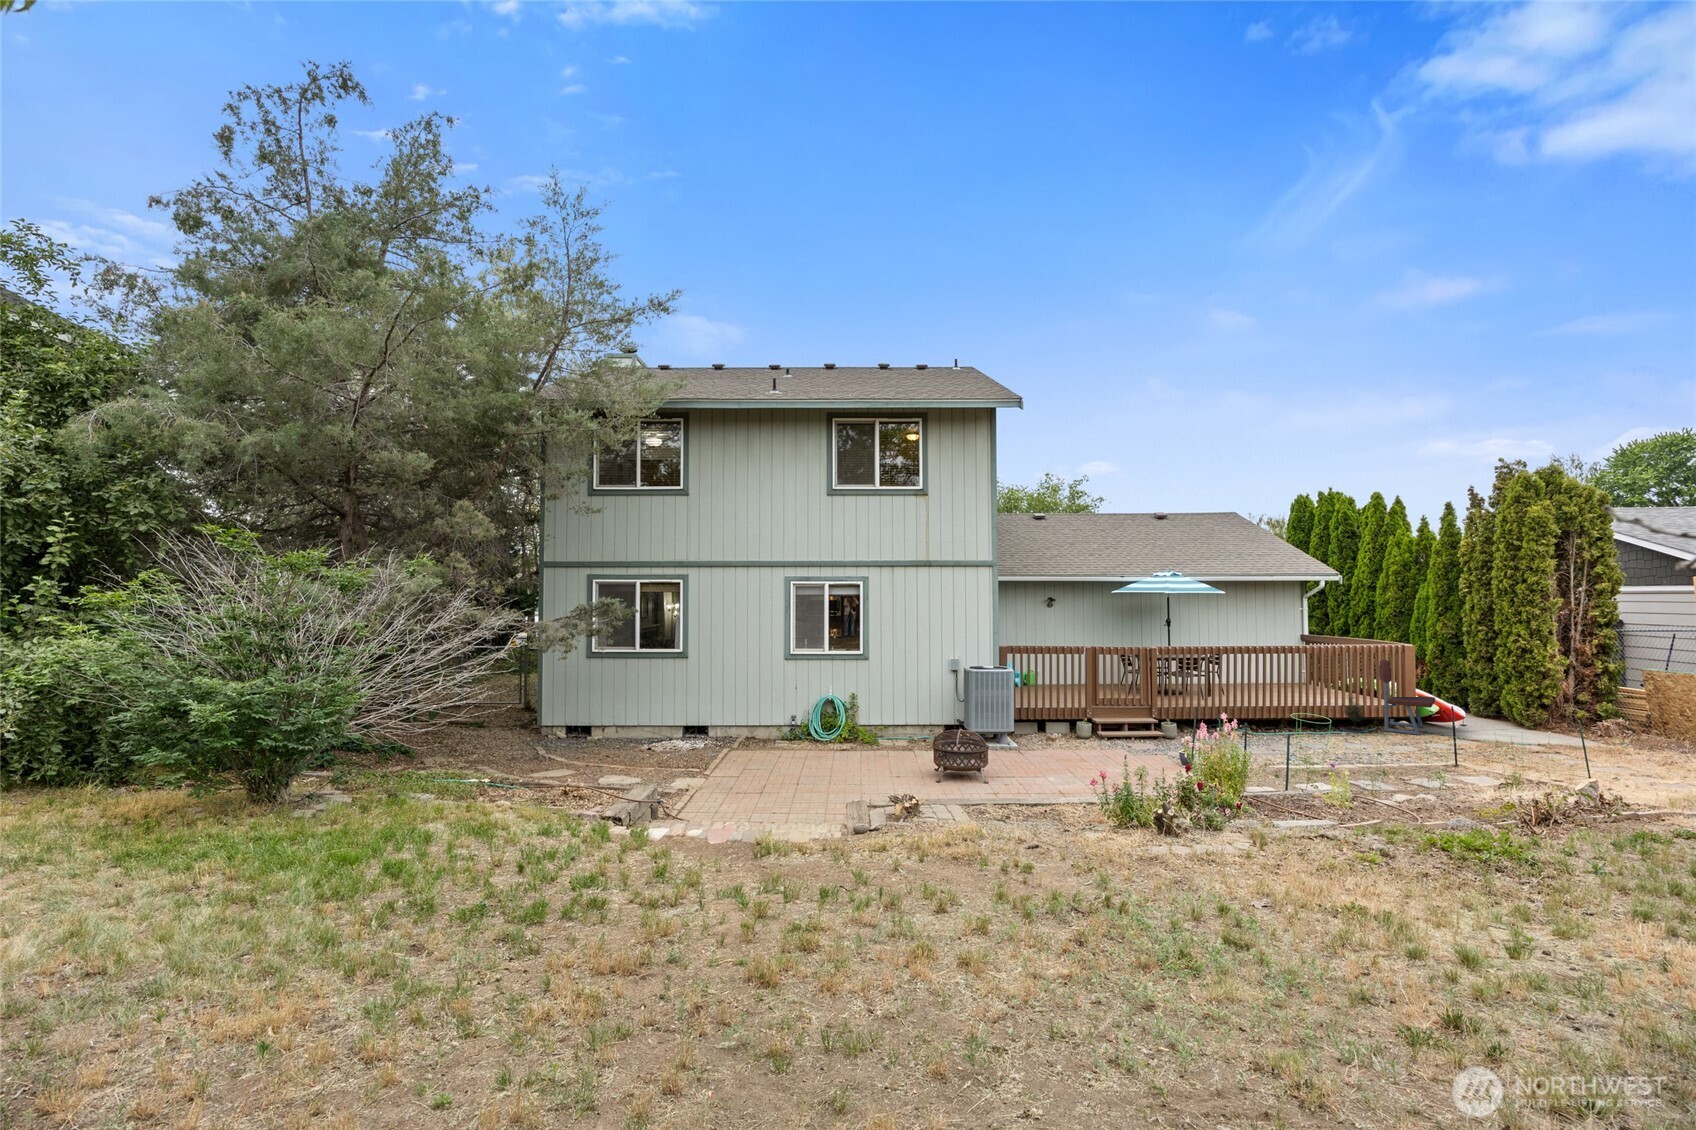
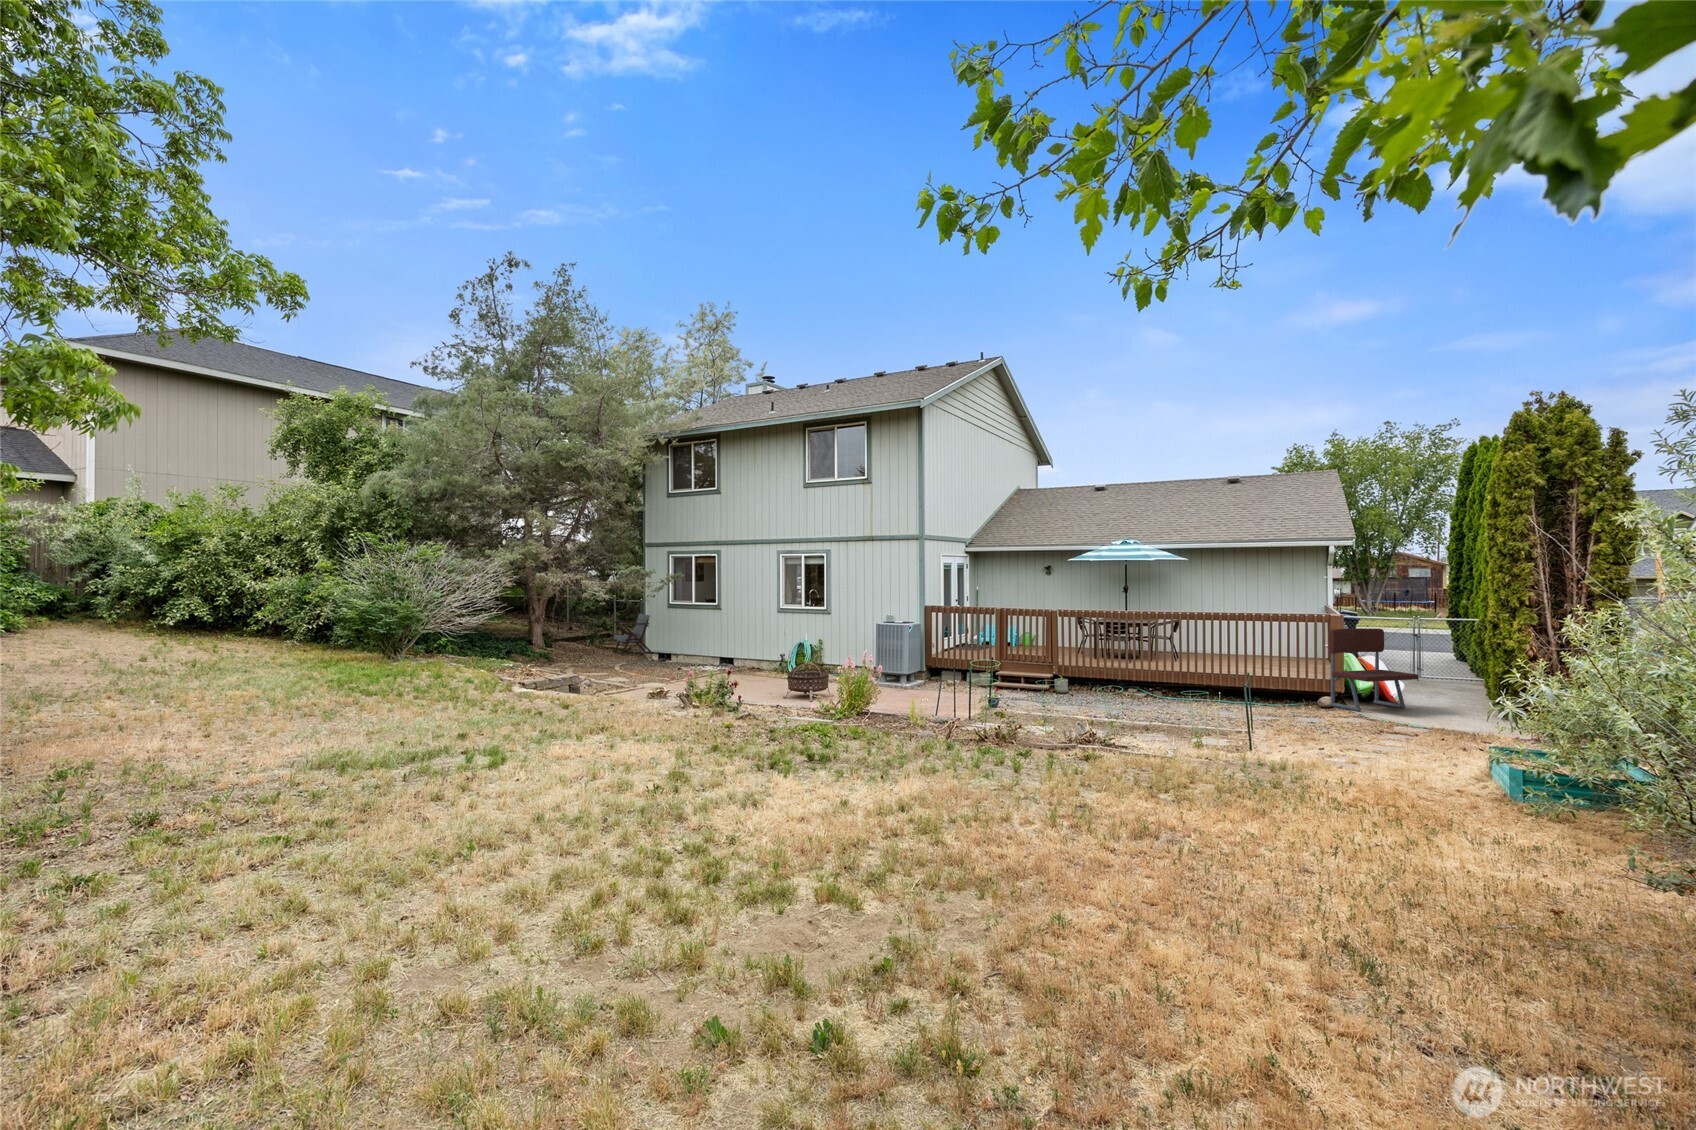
lounge chair: none [493,667,568,737] -> present [614,613,653,655]
potted tree: present [1342,697,1367,733] -> none [1277,662,1307,705]

